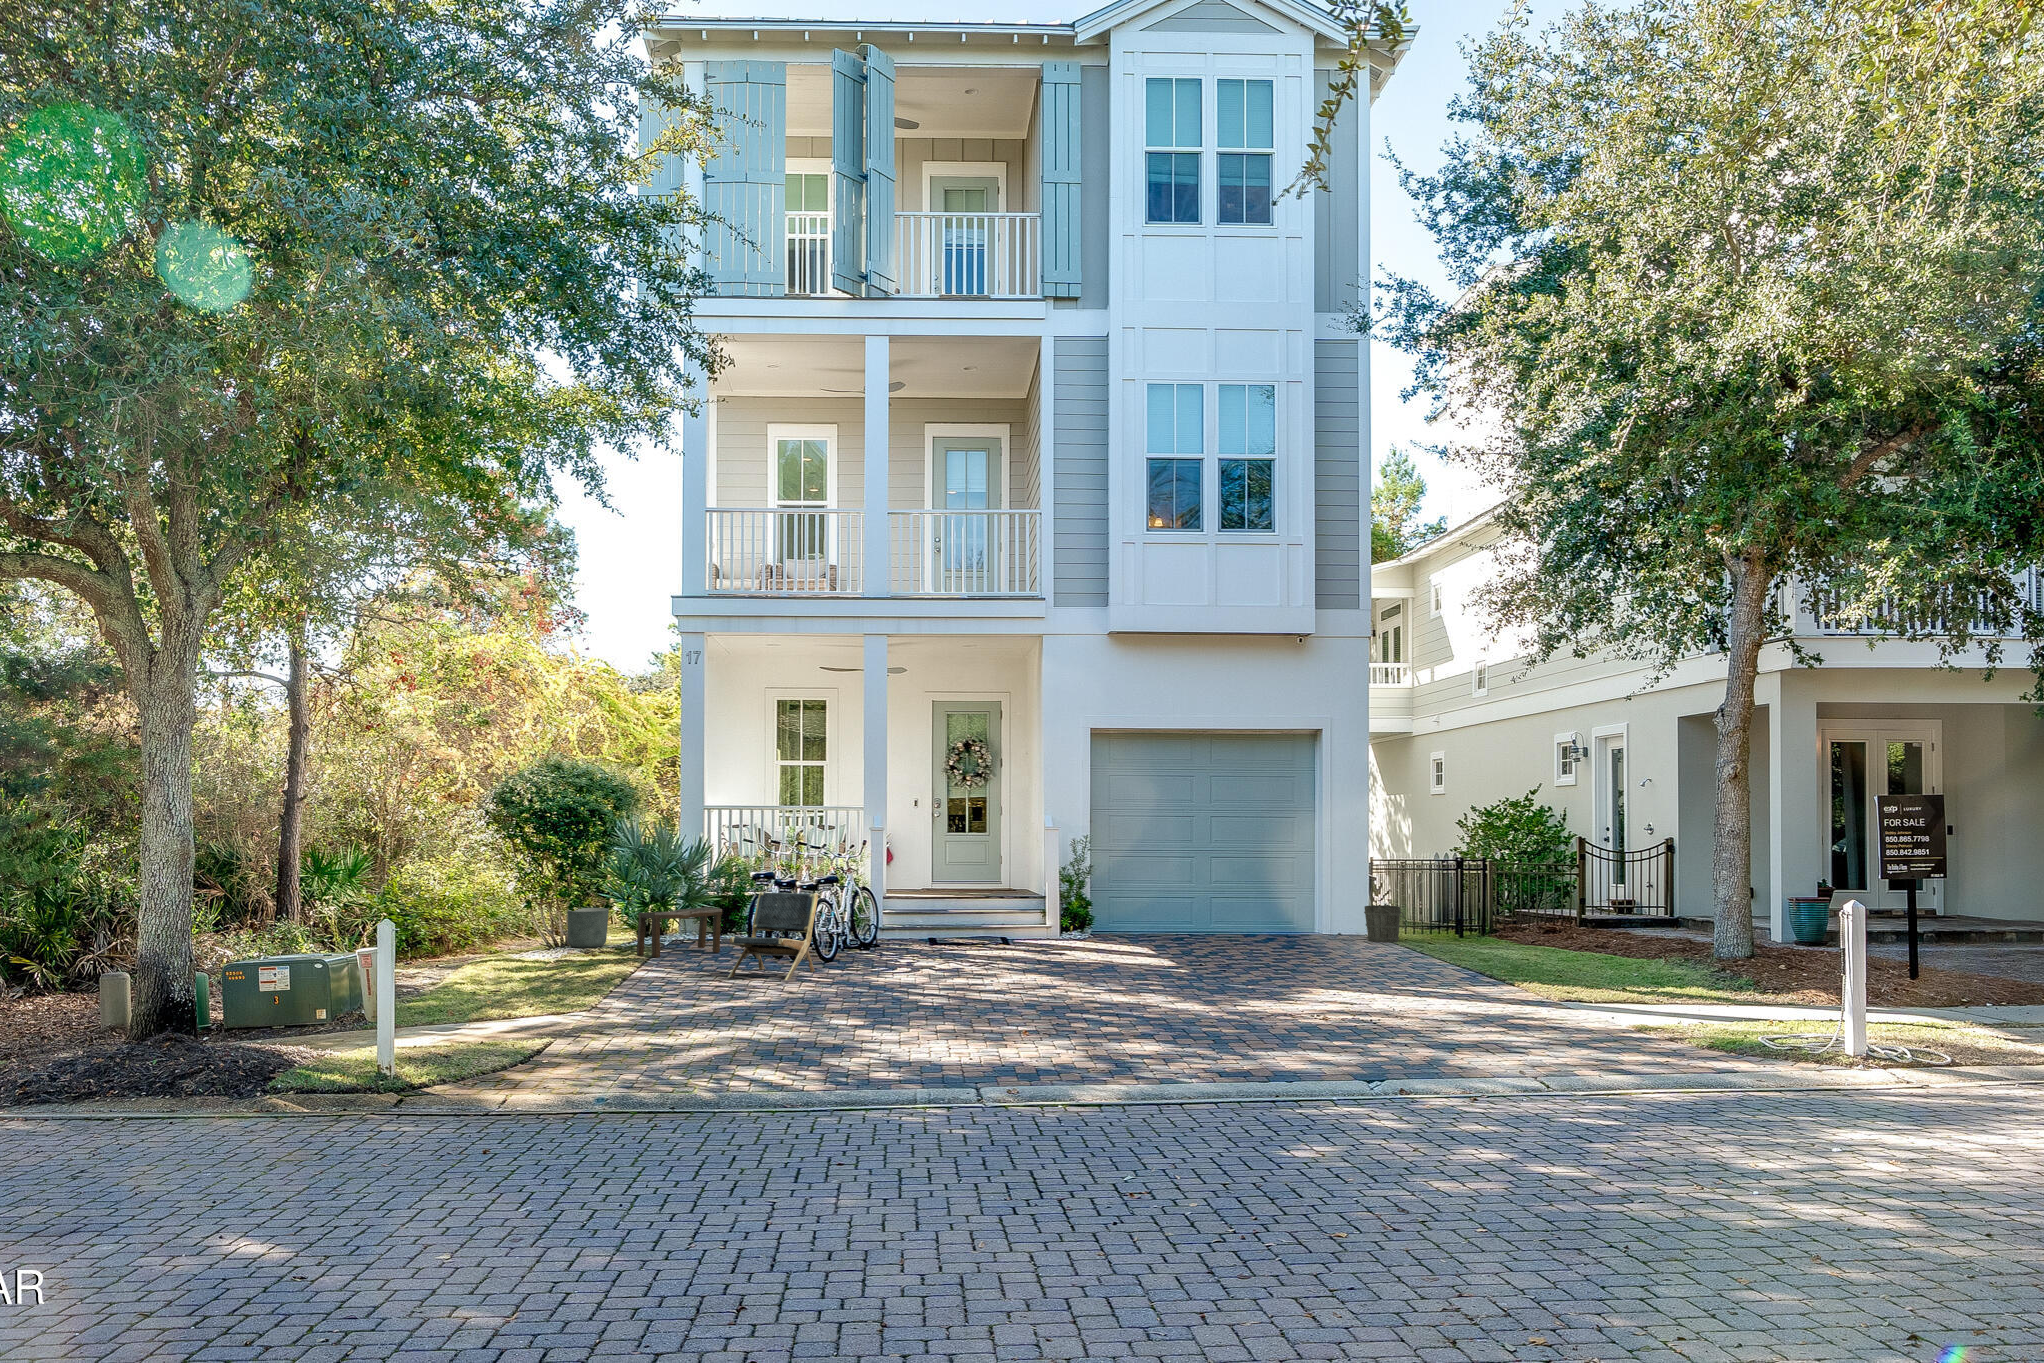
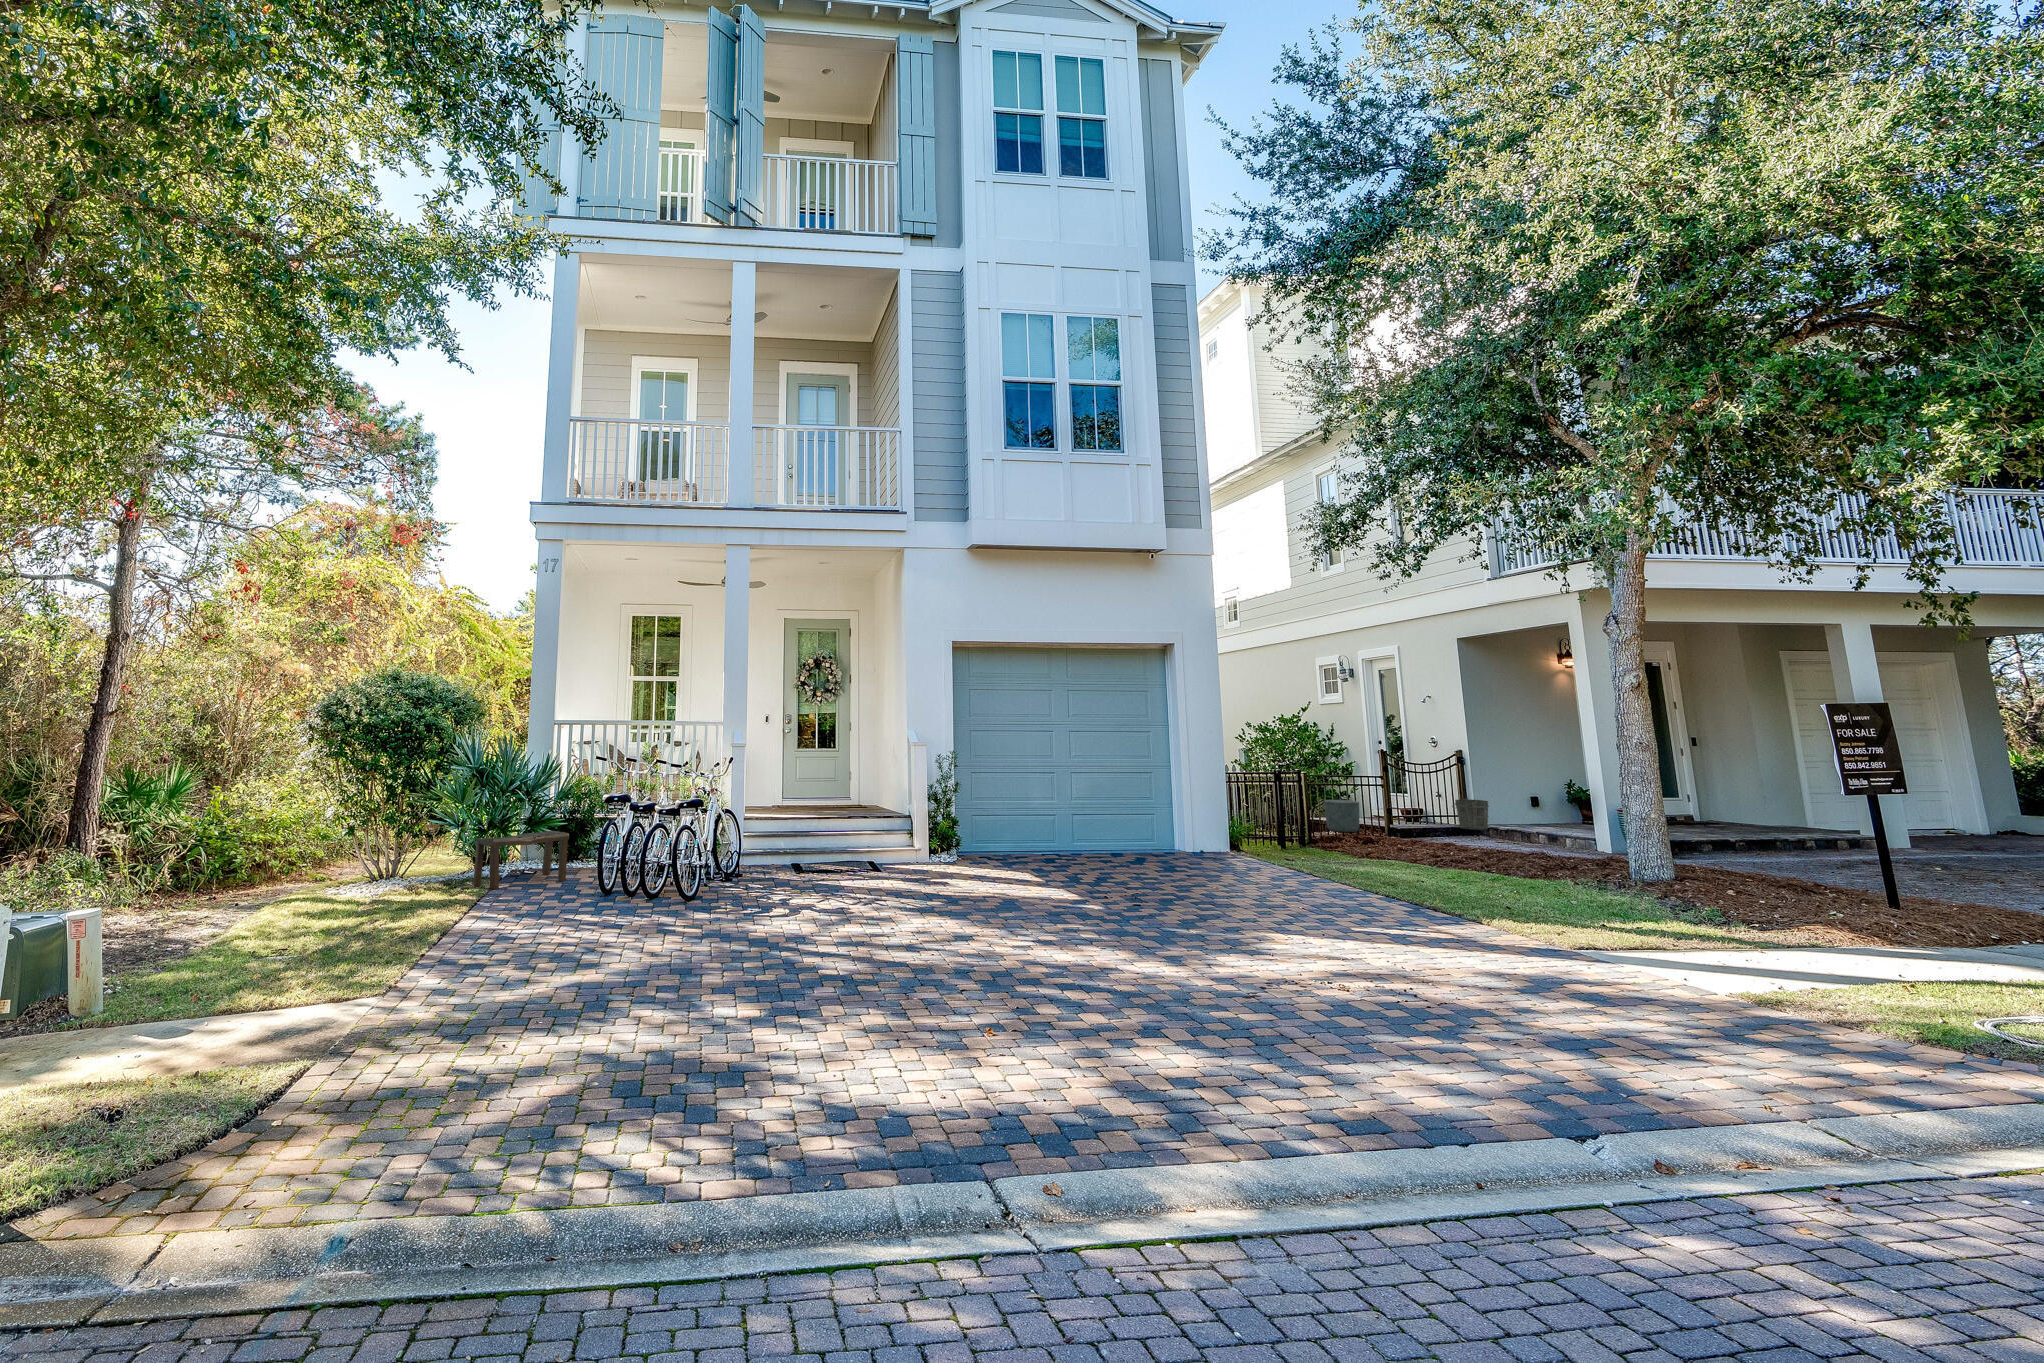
lounge chair: present [728,892,818,980] -> none [573,817,679,926]
bucket: present [1364,904,1404,942] -> present [1452,798,1489,830]
planter: present [568,908,609,948] -> present [1324,800,1359,832]

